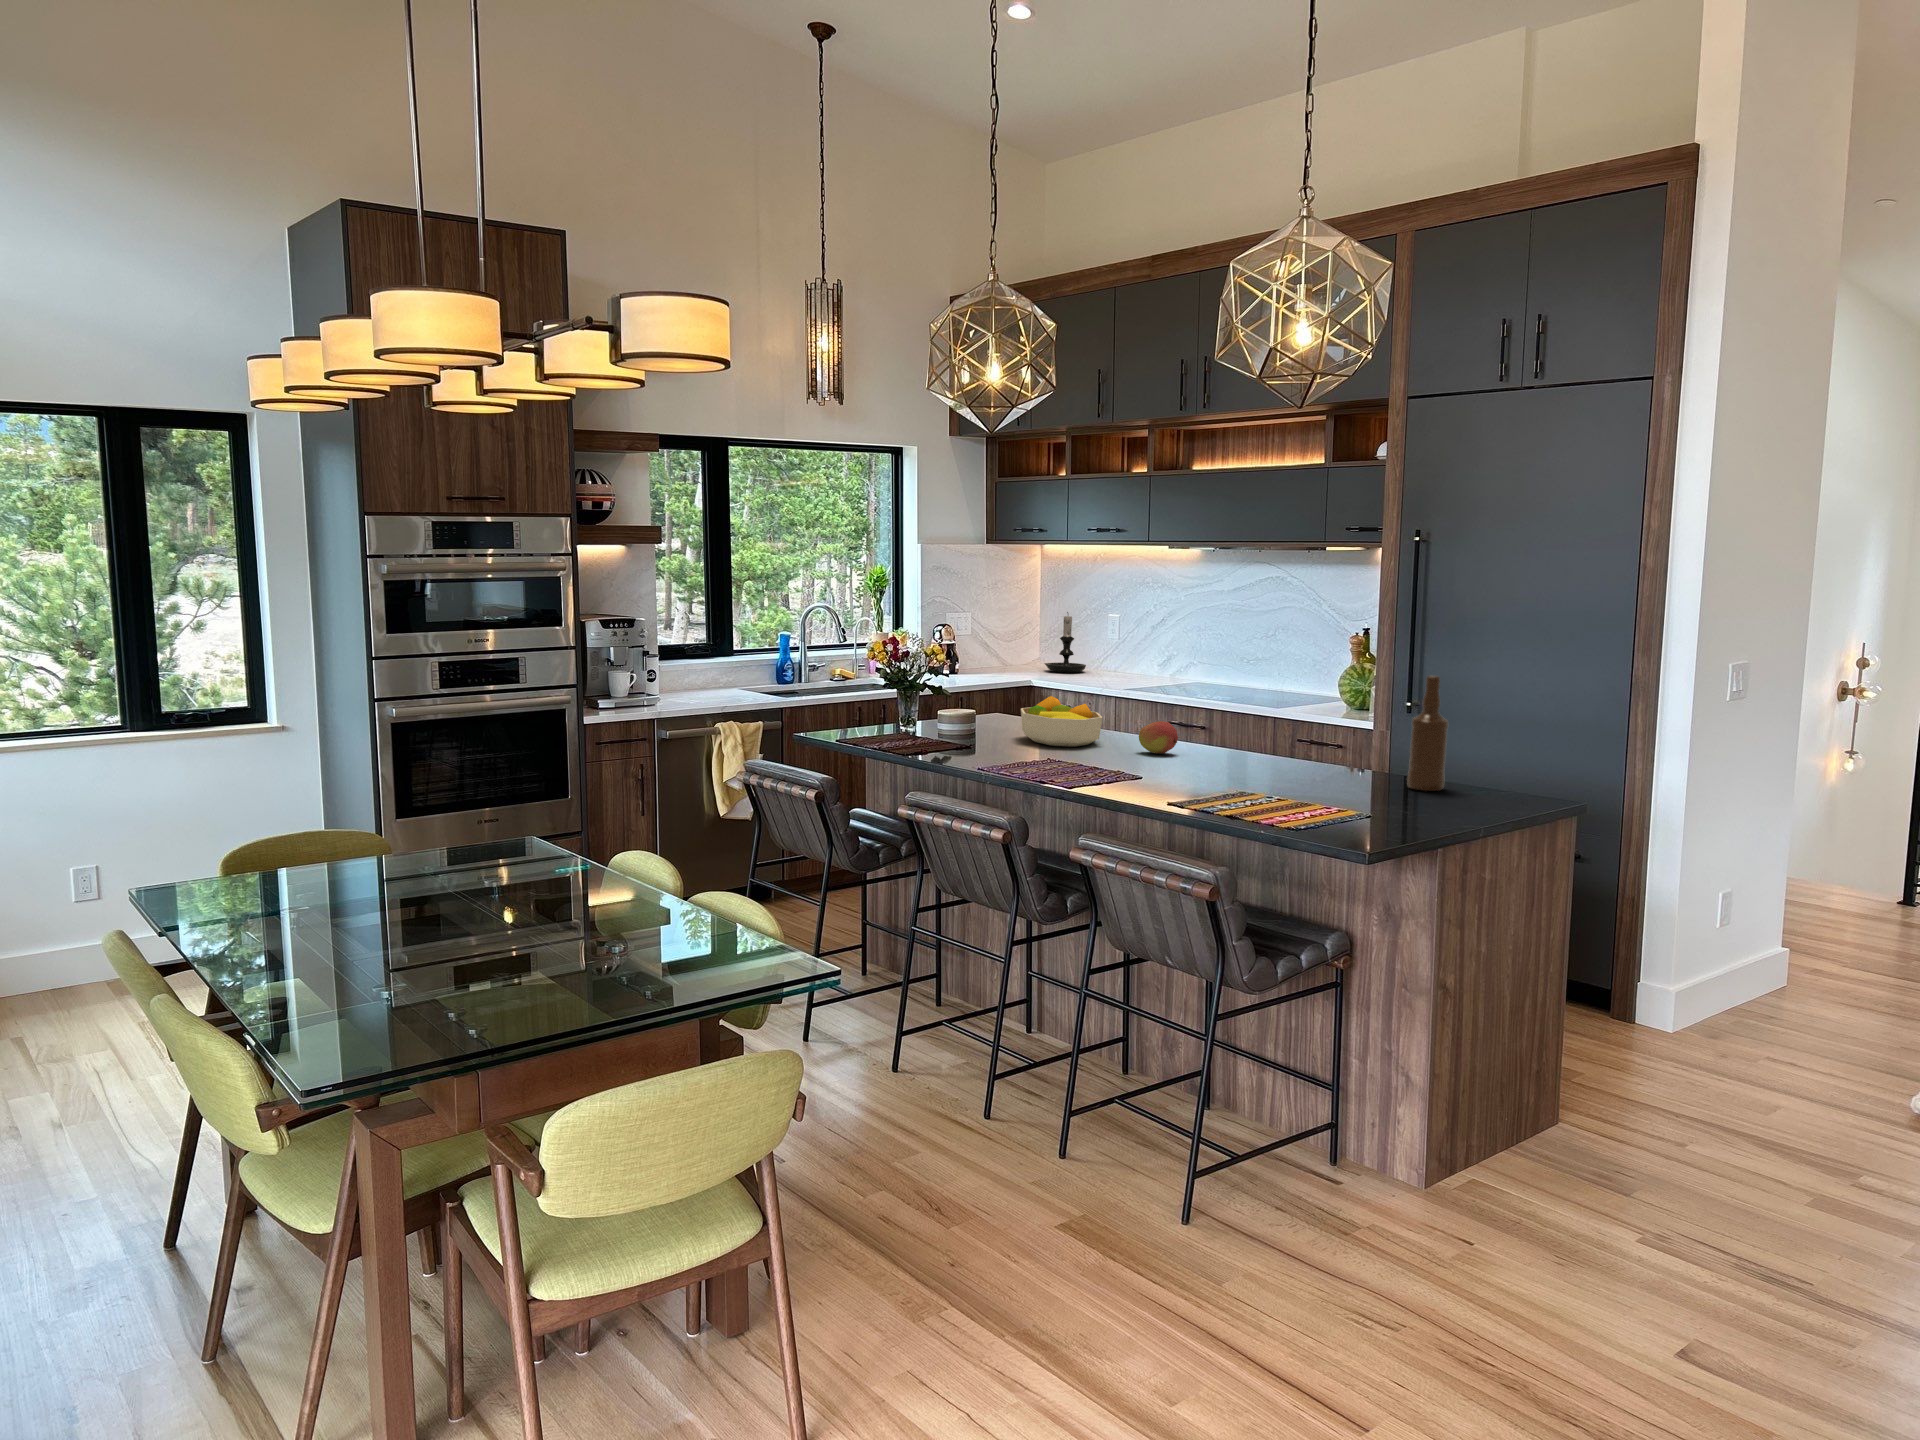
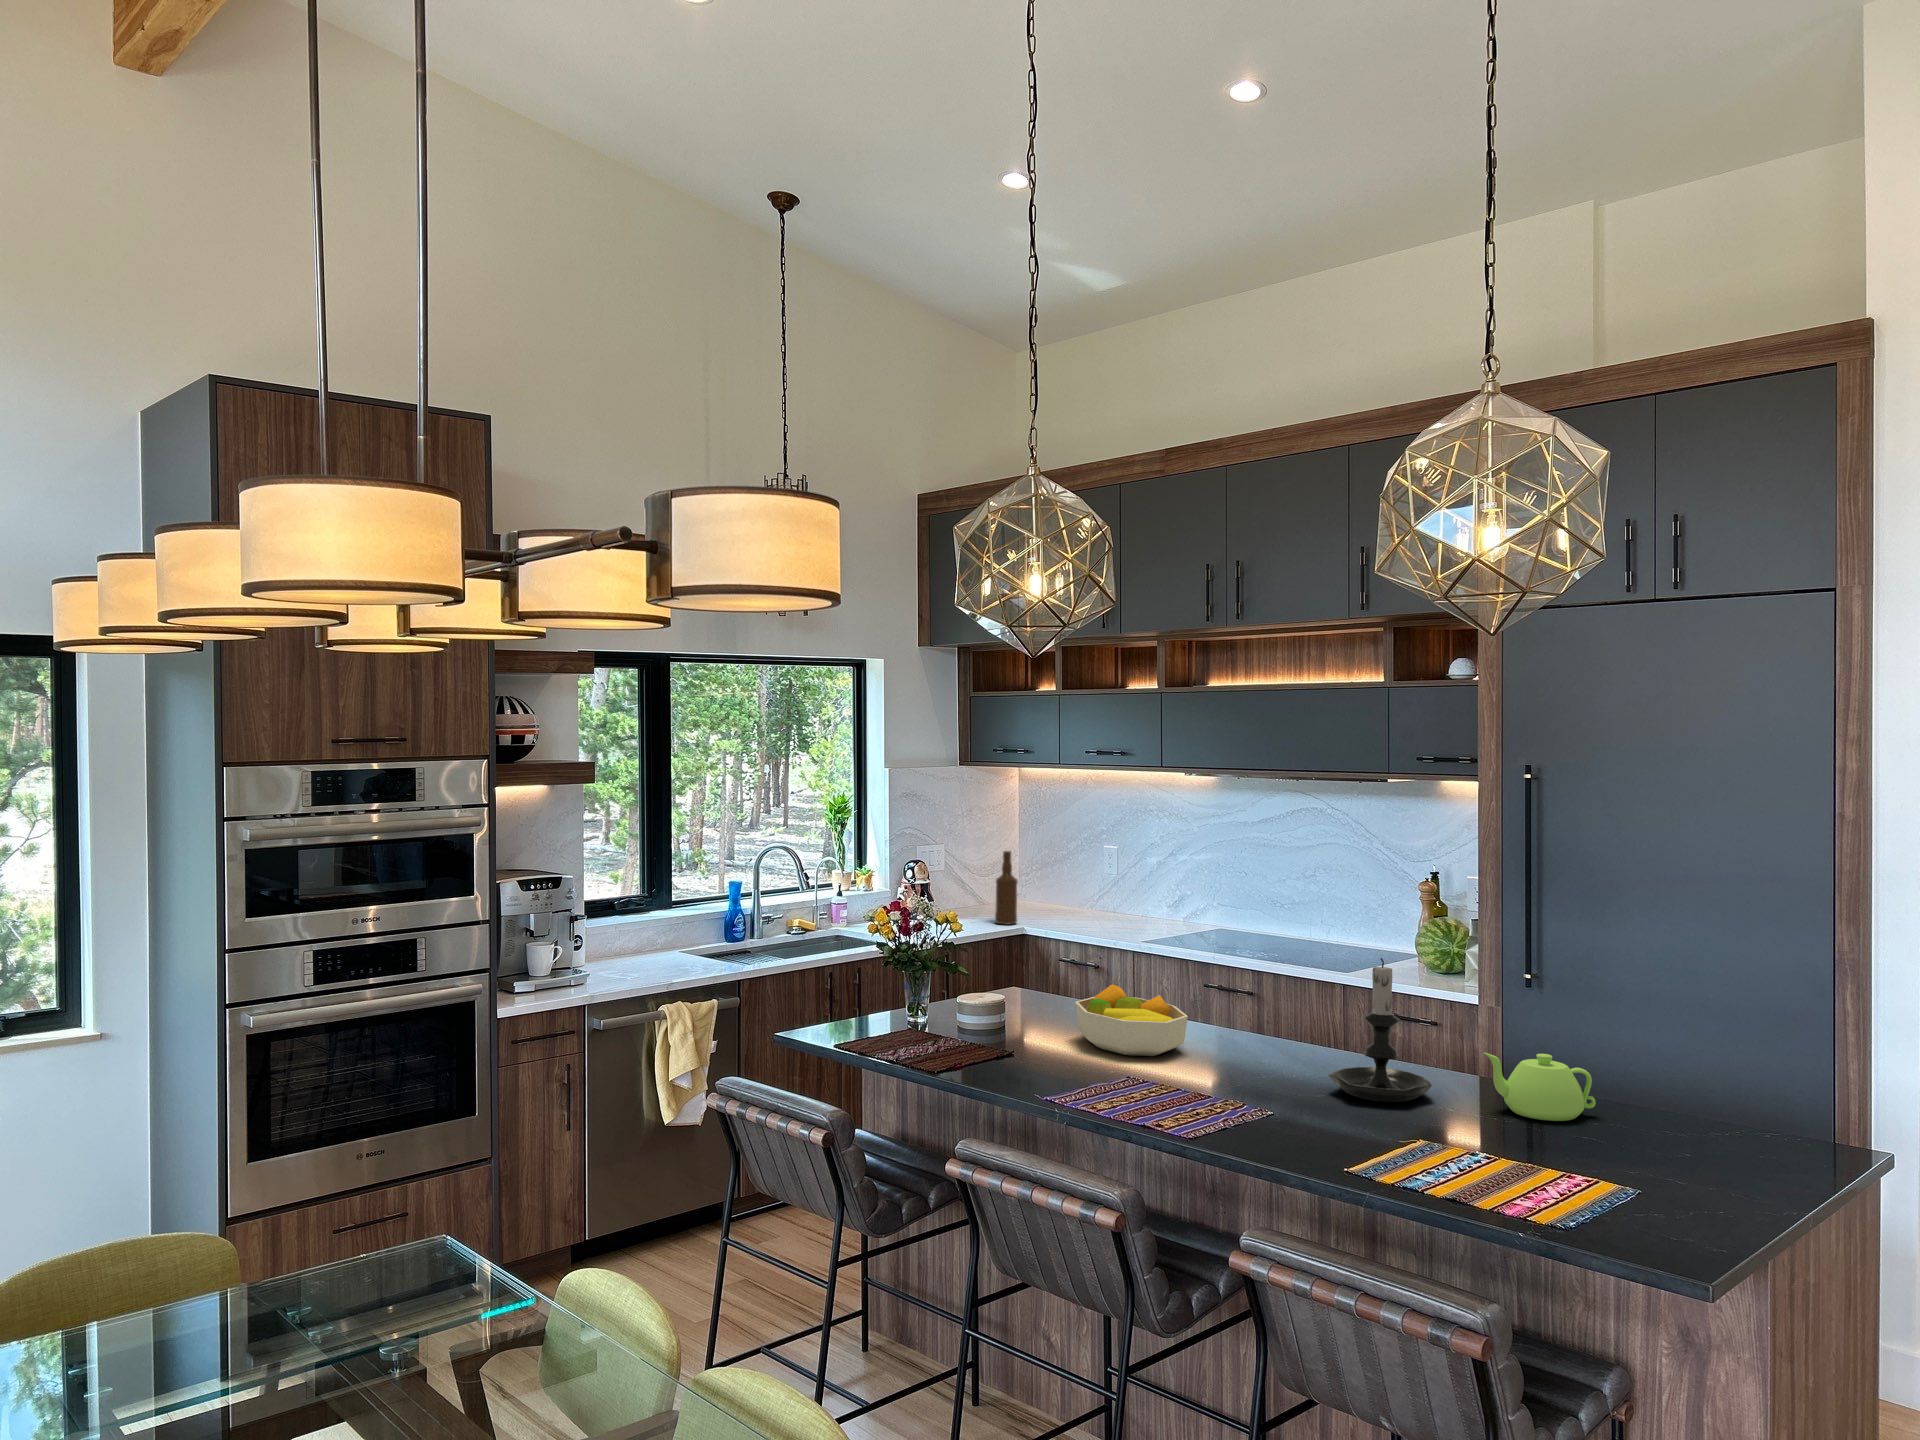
candle holder: present [1045,612,1086,673] -> present [1328,958,1432,1102]
bottle: present [1407,676,1448,791] -> present [995,851,1018,925]
fruit: present [1139,721,1178,754] -> none [1242,1024,1296,1067]
teapot: none [1302,734,1383,783] -> present [1484,1053,1596,1121]

